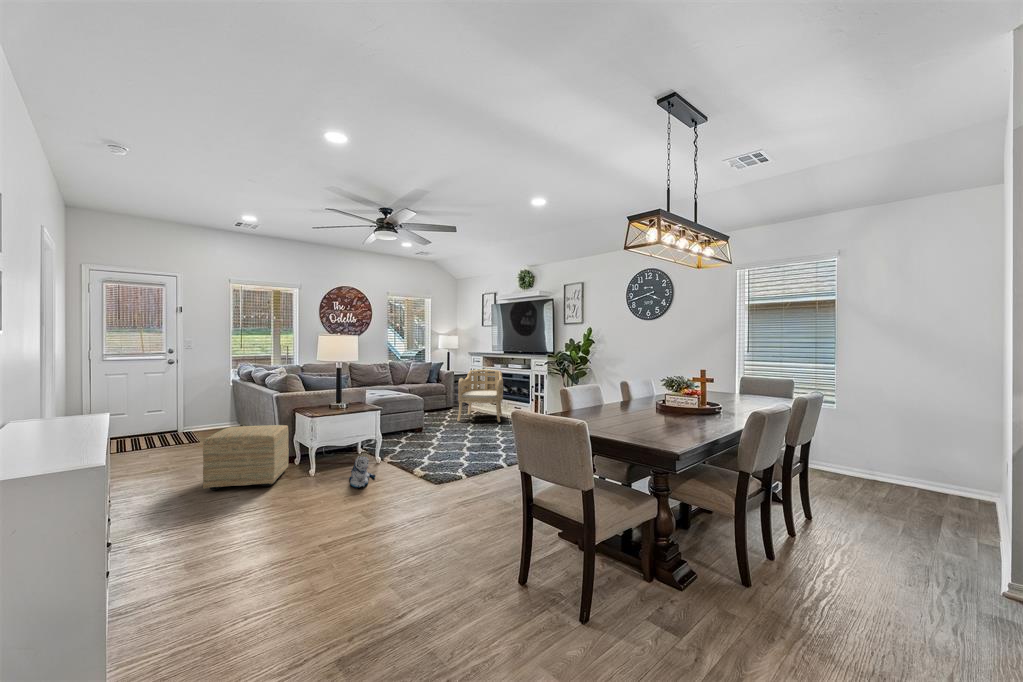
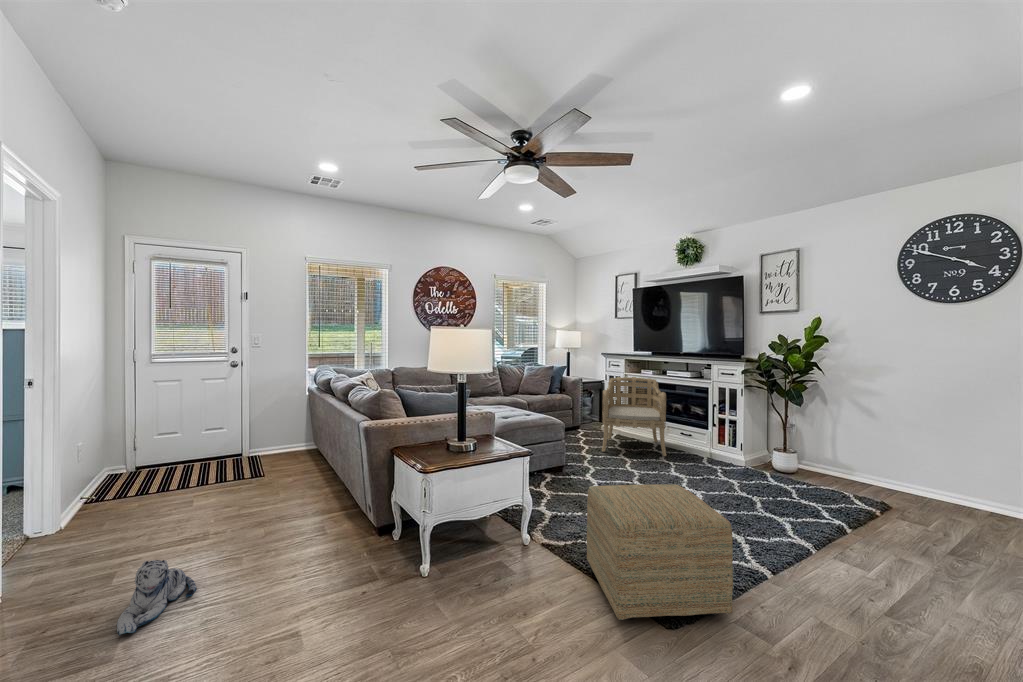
ottoman: present [203,425,289,490] -> present [587,484,733,620]
plush toy: present [349,456,376,488] -> present [117,560,196,636]

